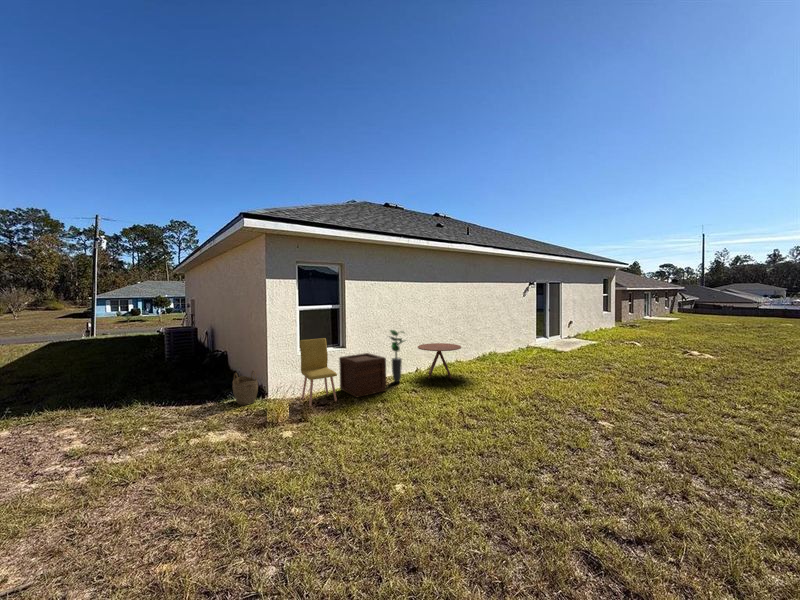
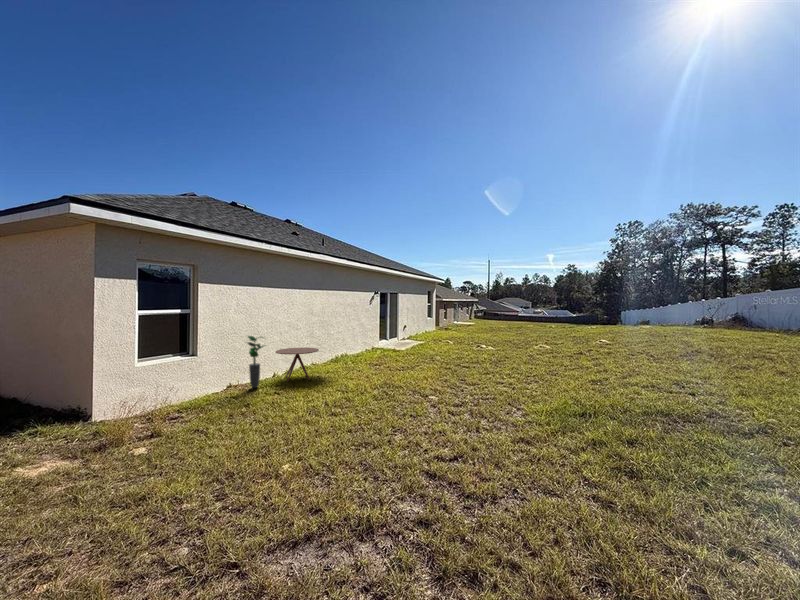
chair: present [300,338,337,406] -> none [141,346,192,421]
wooden crate: present [339,353,386,398] -> none [190,360,246,407]
woven basket: present [233,371,258,405] -> none [35,389,78,434]

